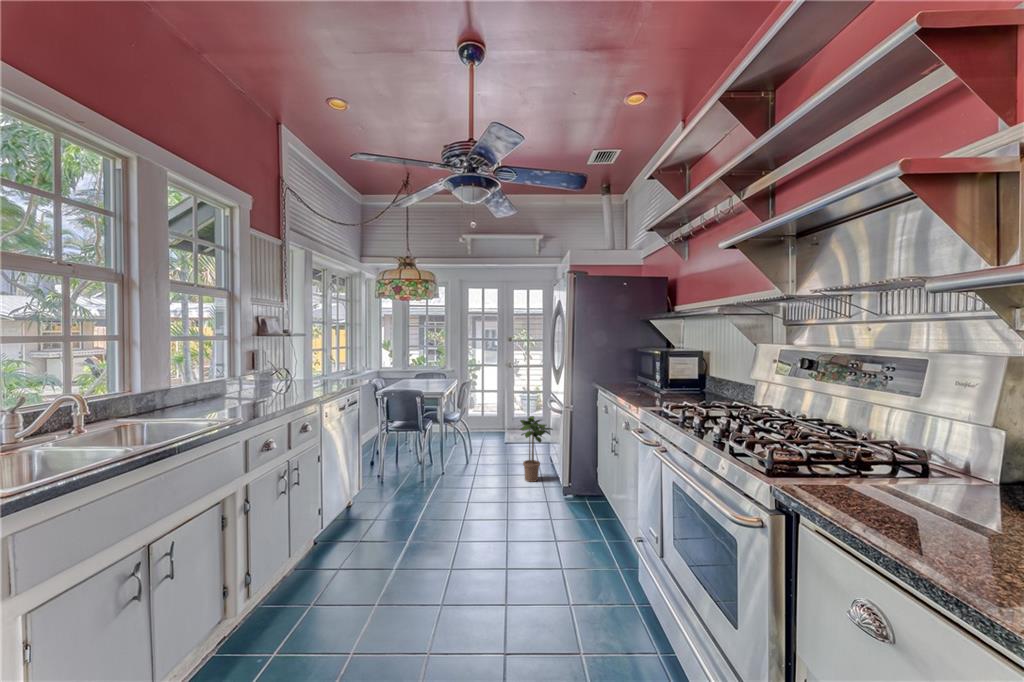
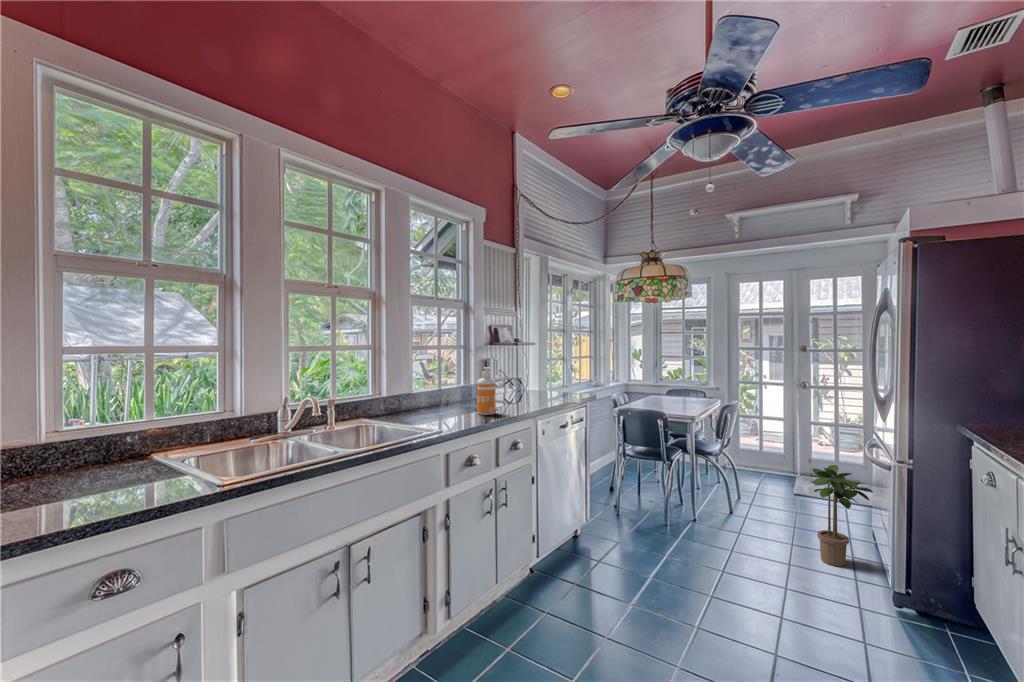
soap dispenser: none [261,357,282,403] -> present [477,367,496,415]

